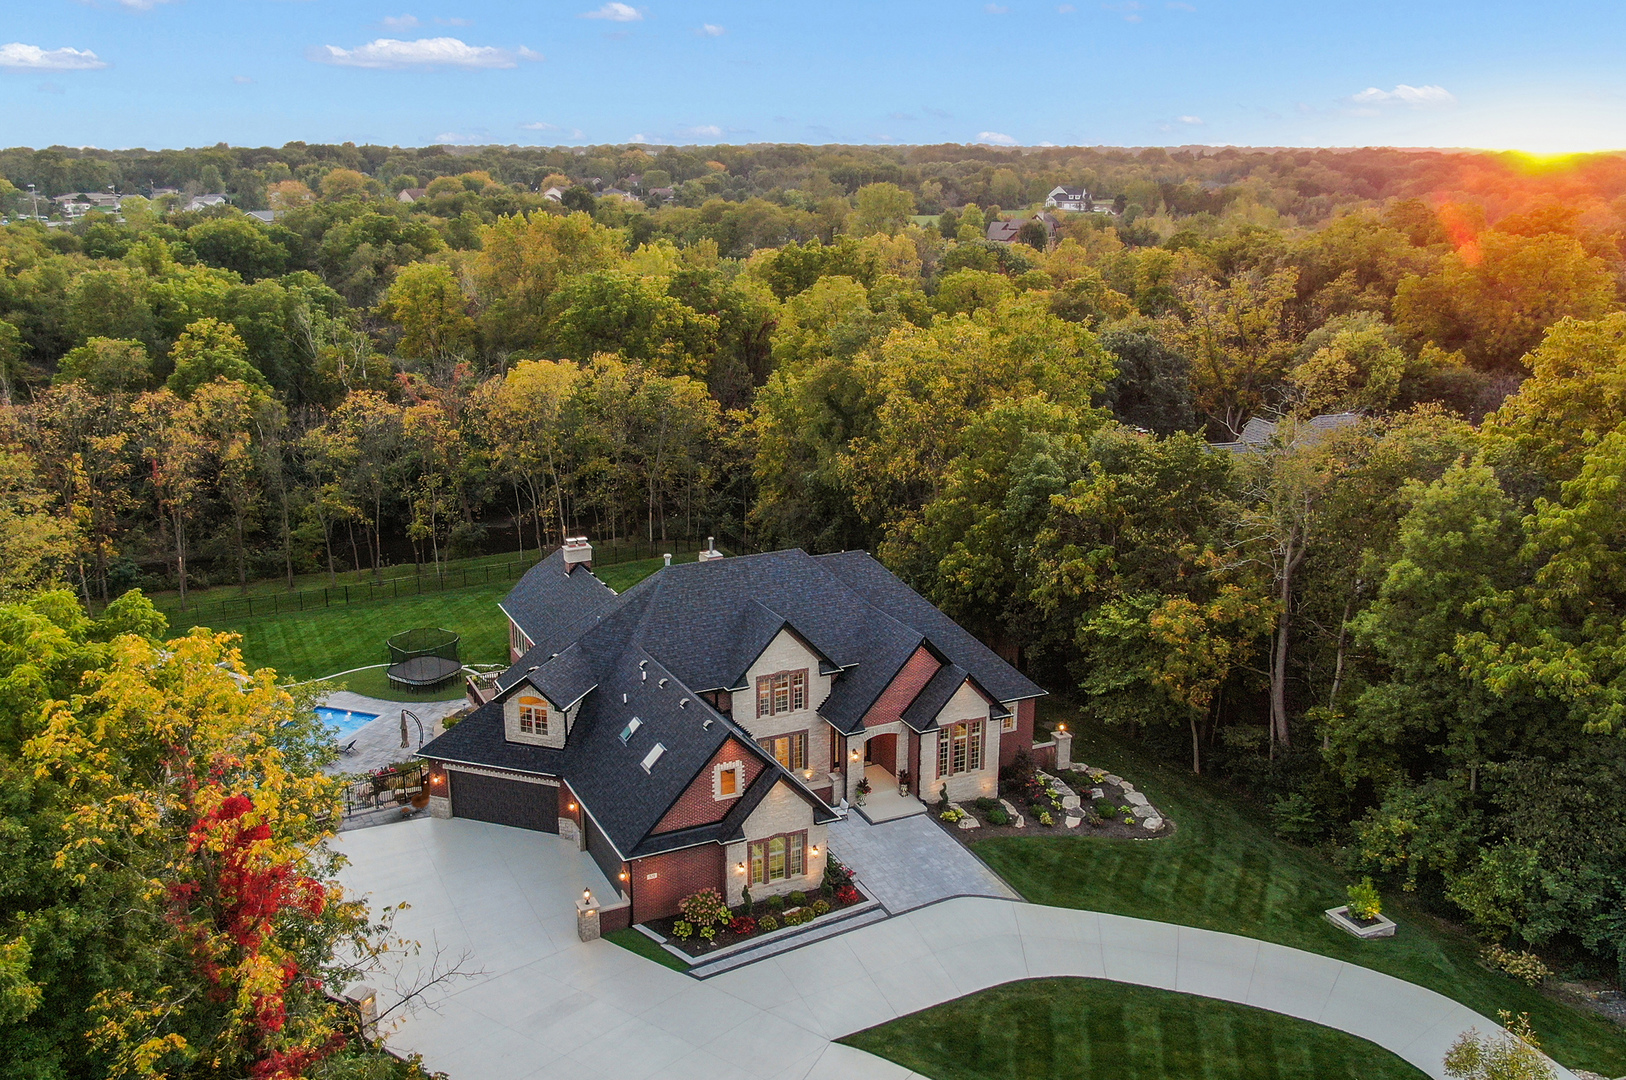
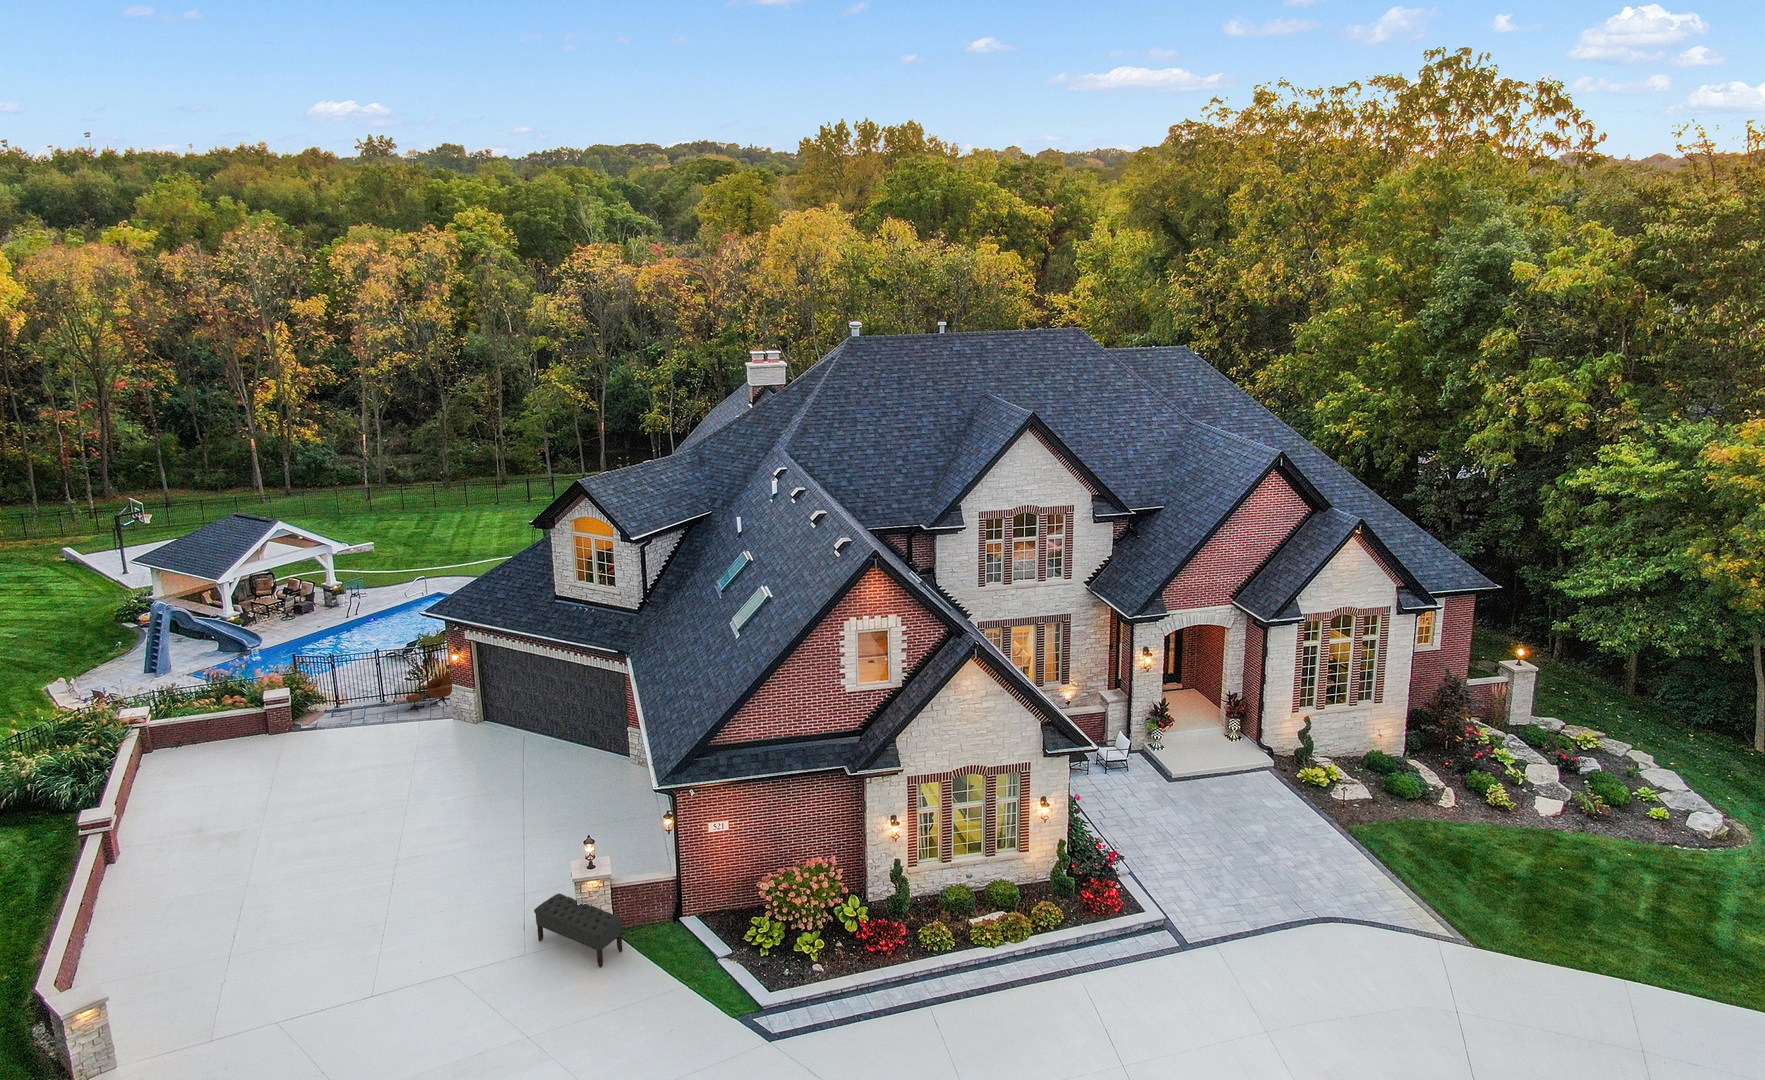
bench: none [560,923,609,958] -> present [534,893,623,967]

